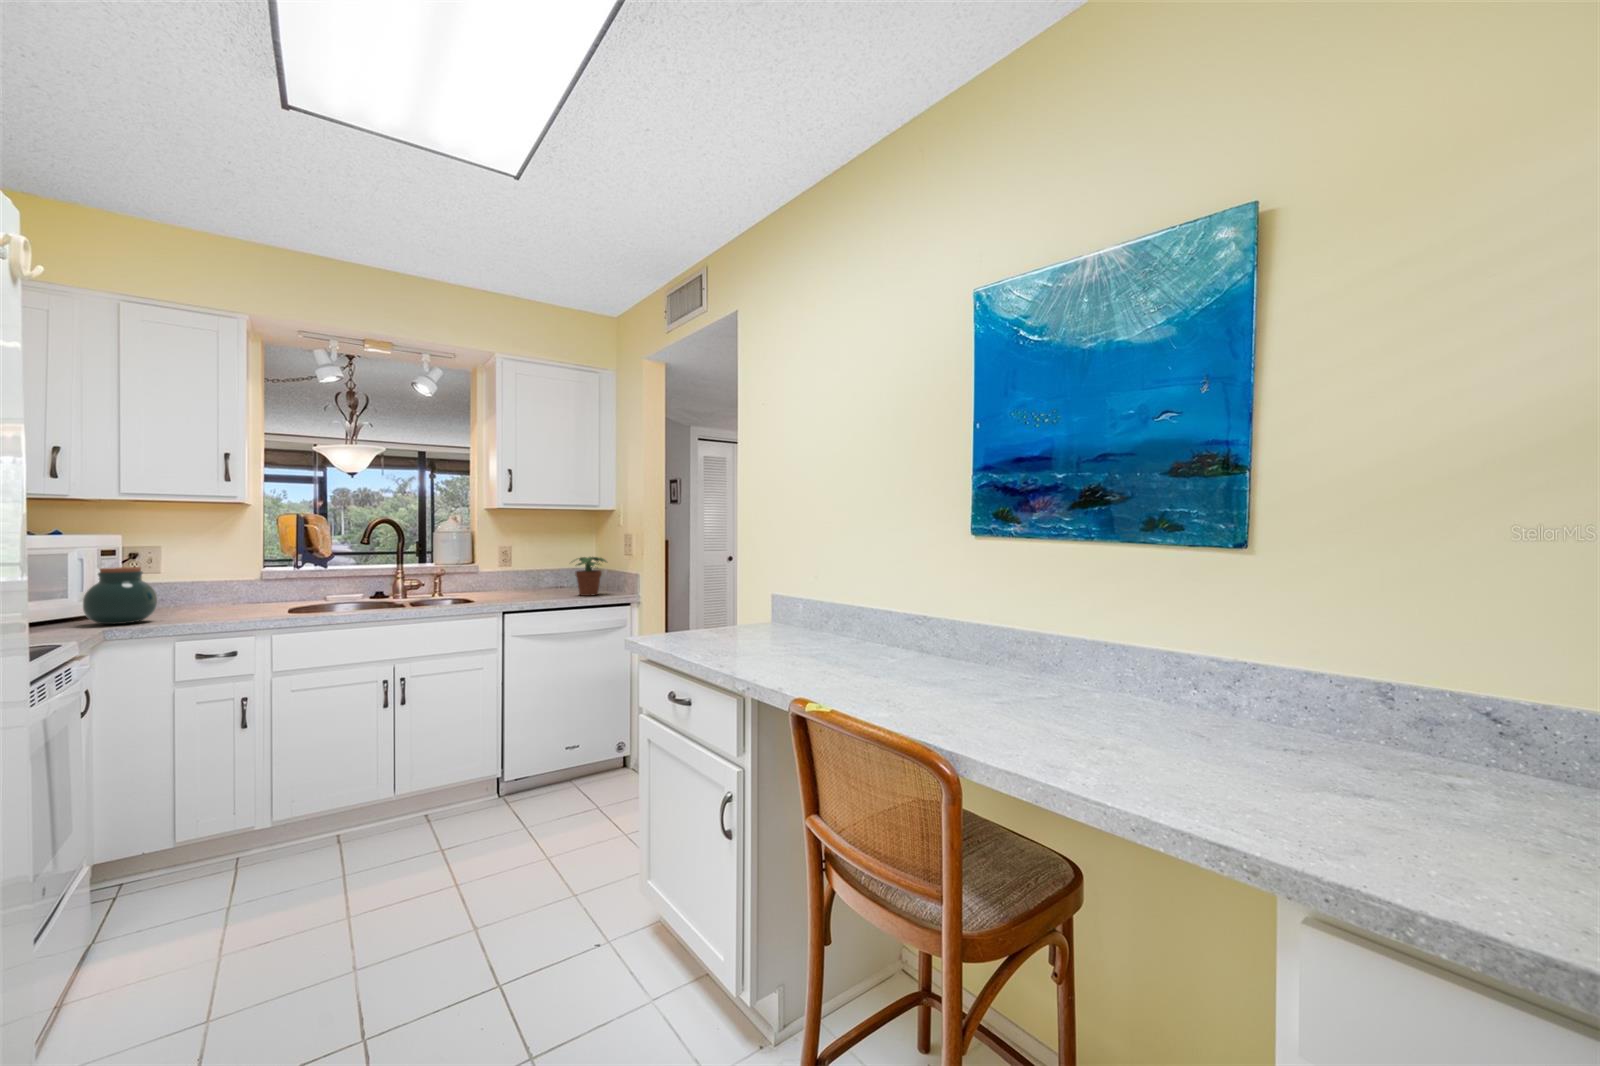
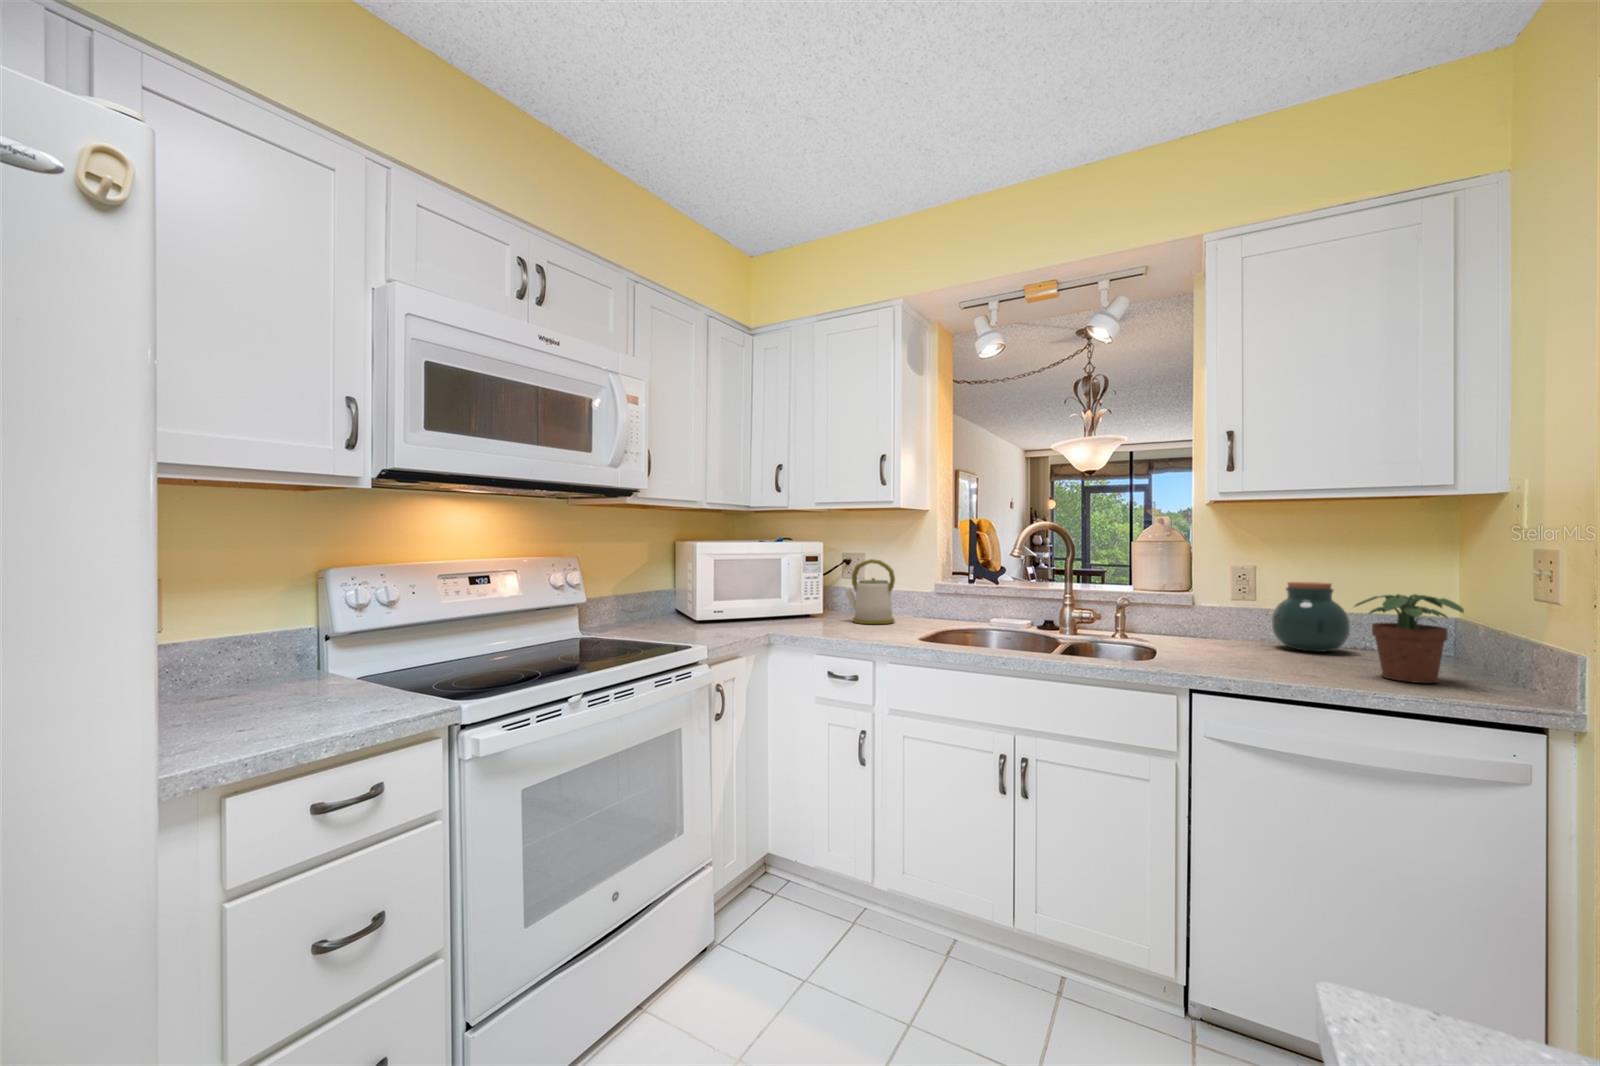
kettle: none [160,551,228,613] -> present [845,559,895,624]
jar: present [83,567,157,624] -> present [1272,582,1350,652]

